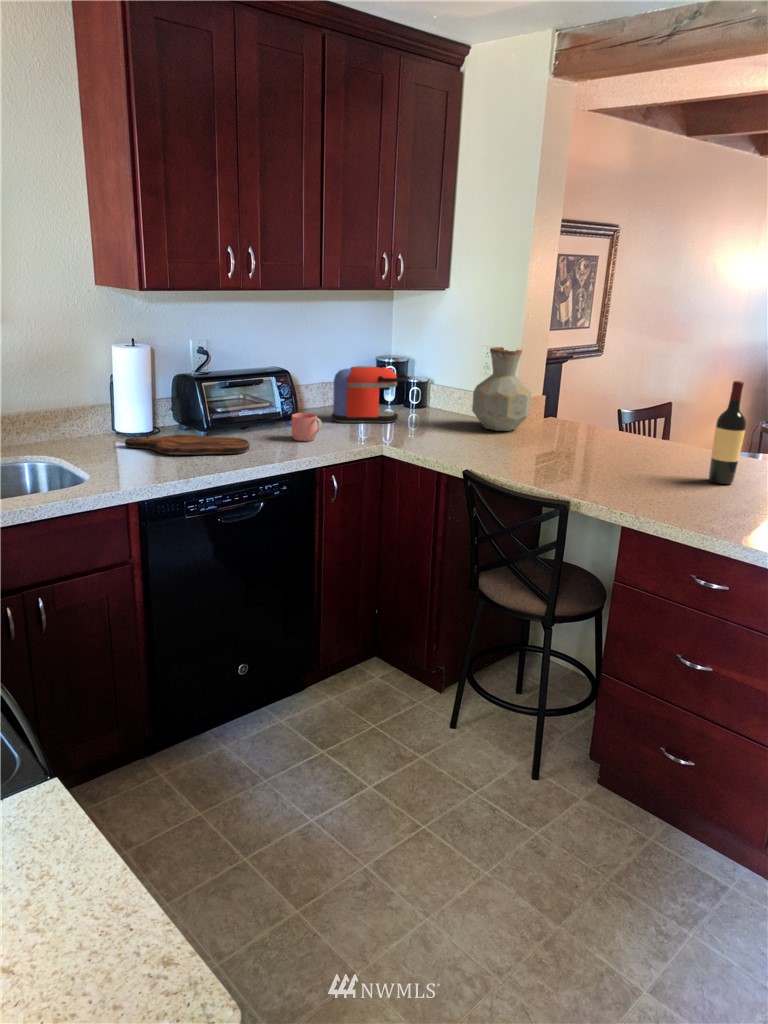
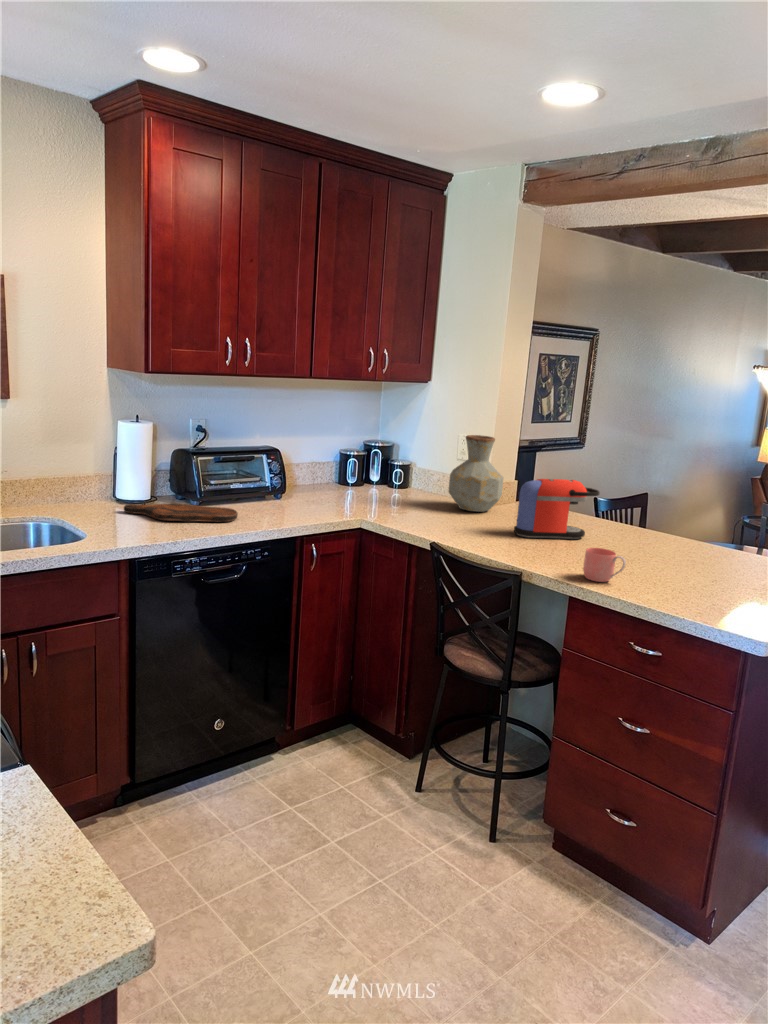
coffee maker: present [331,367,409,423] -> present [514,479,600,539]
wine bottle: present [709,381,746,484] -> none [657,472,689,566]
mug: present [292,413,322,441] -> present [583,548,626,582]

